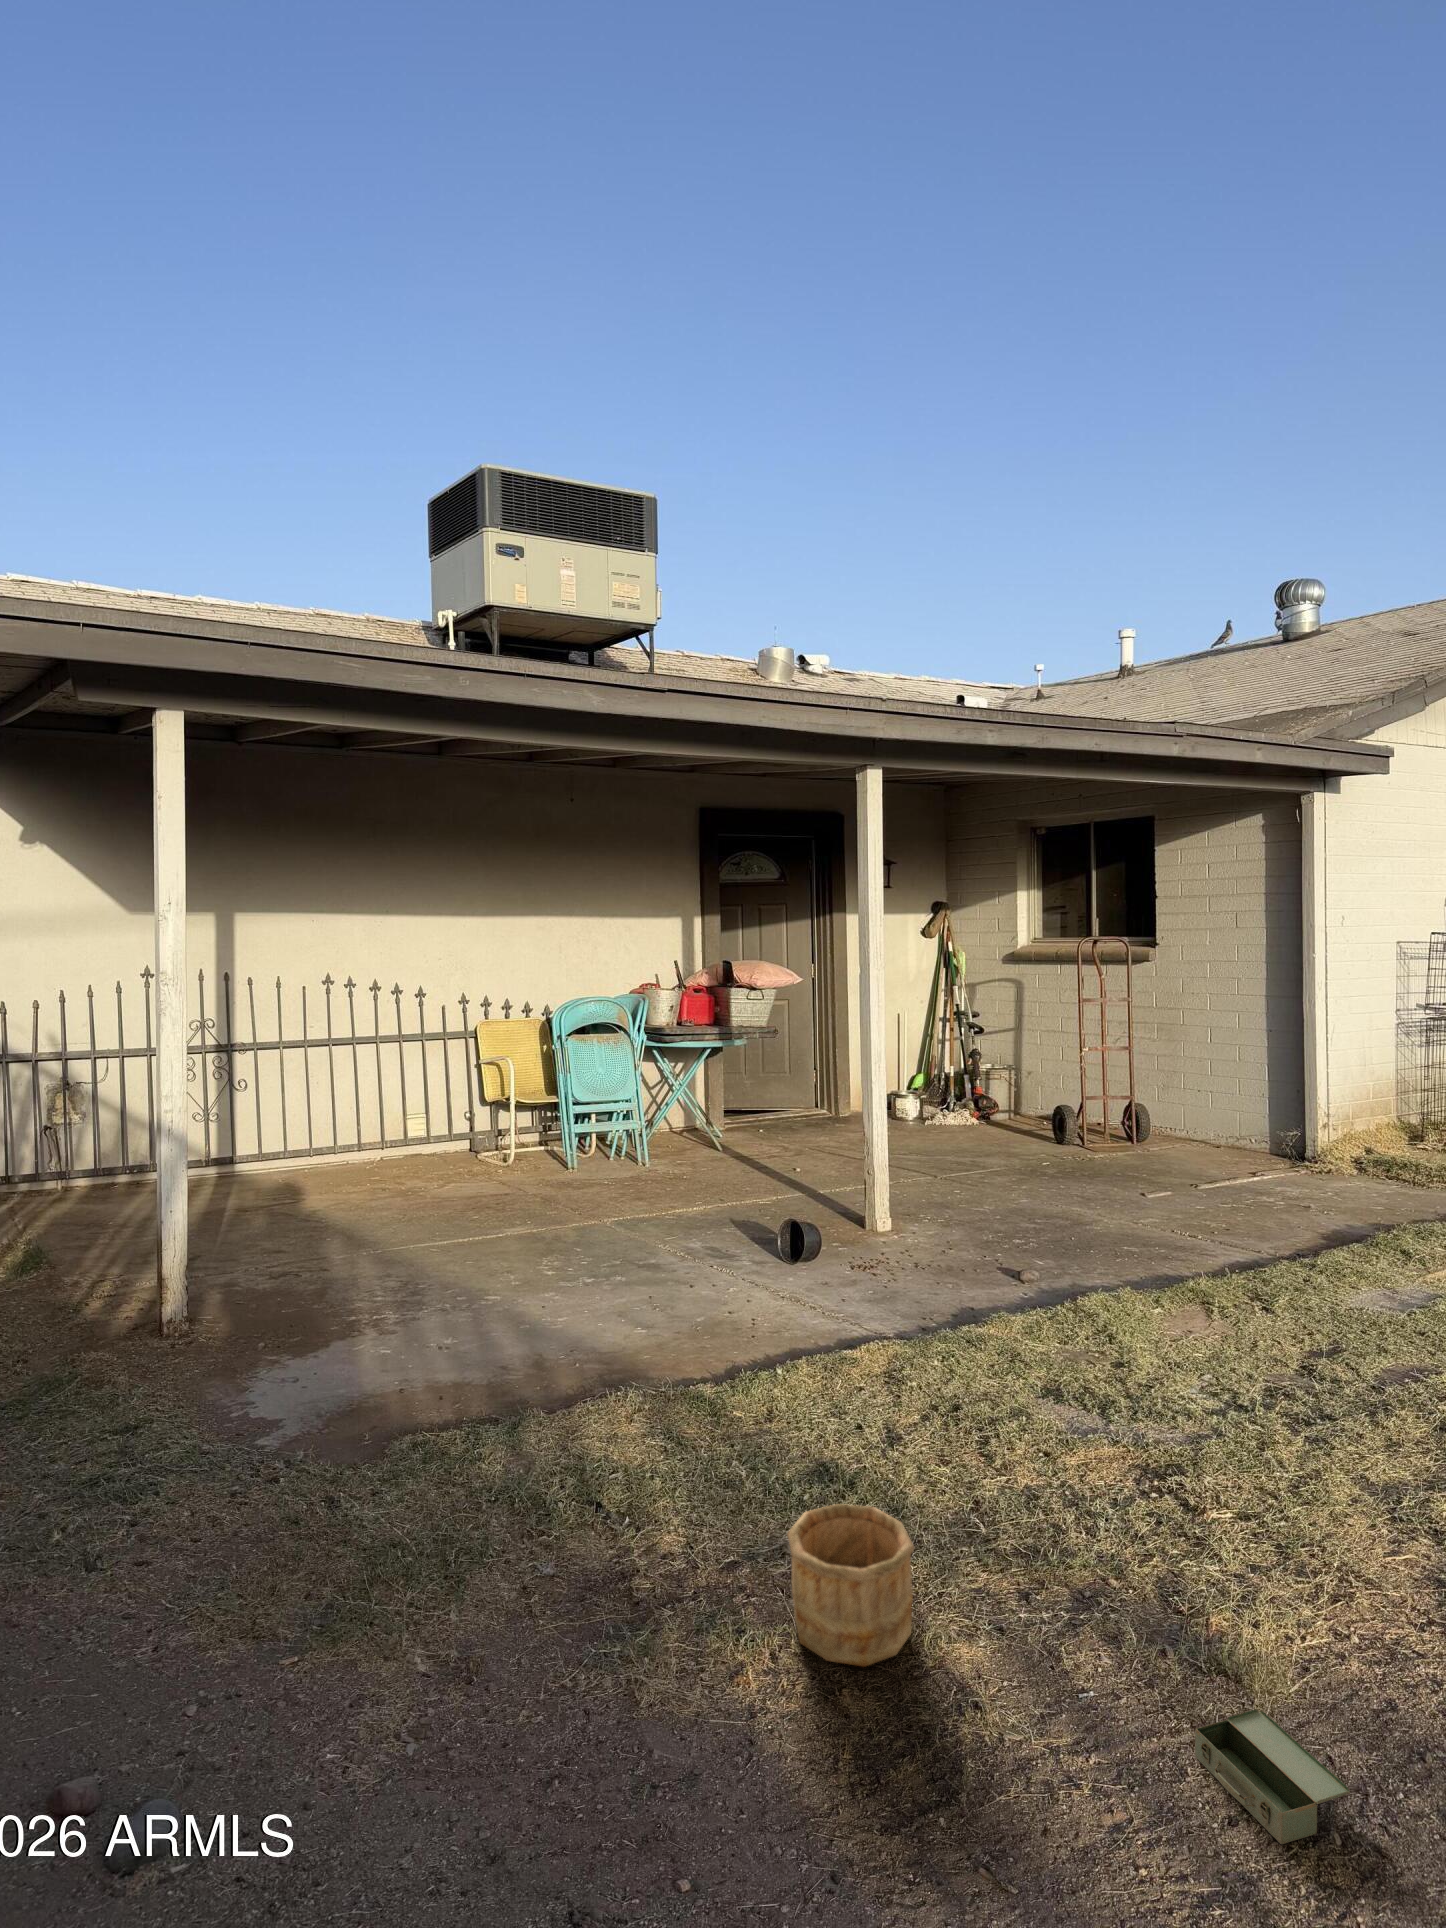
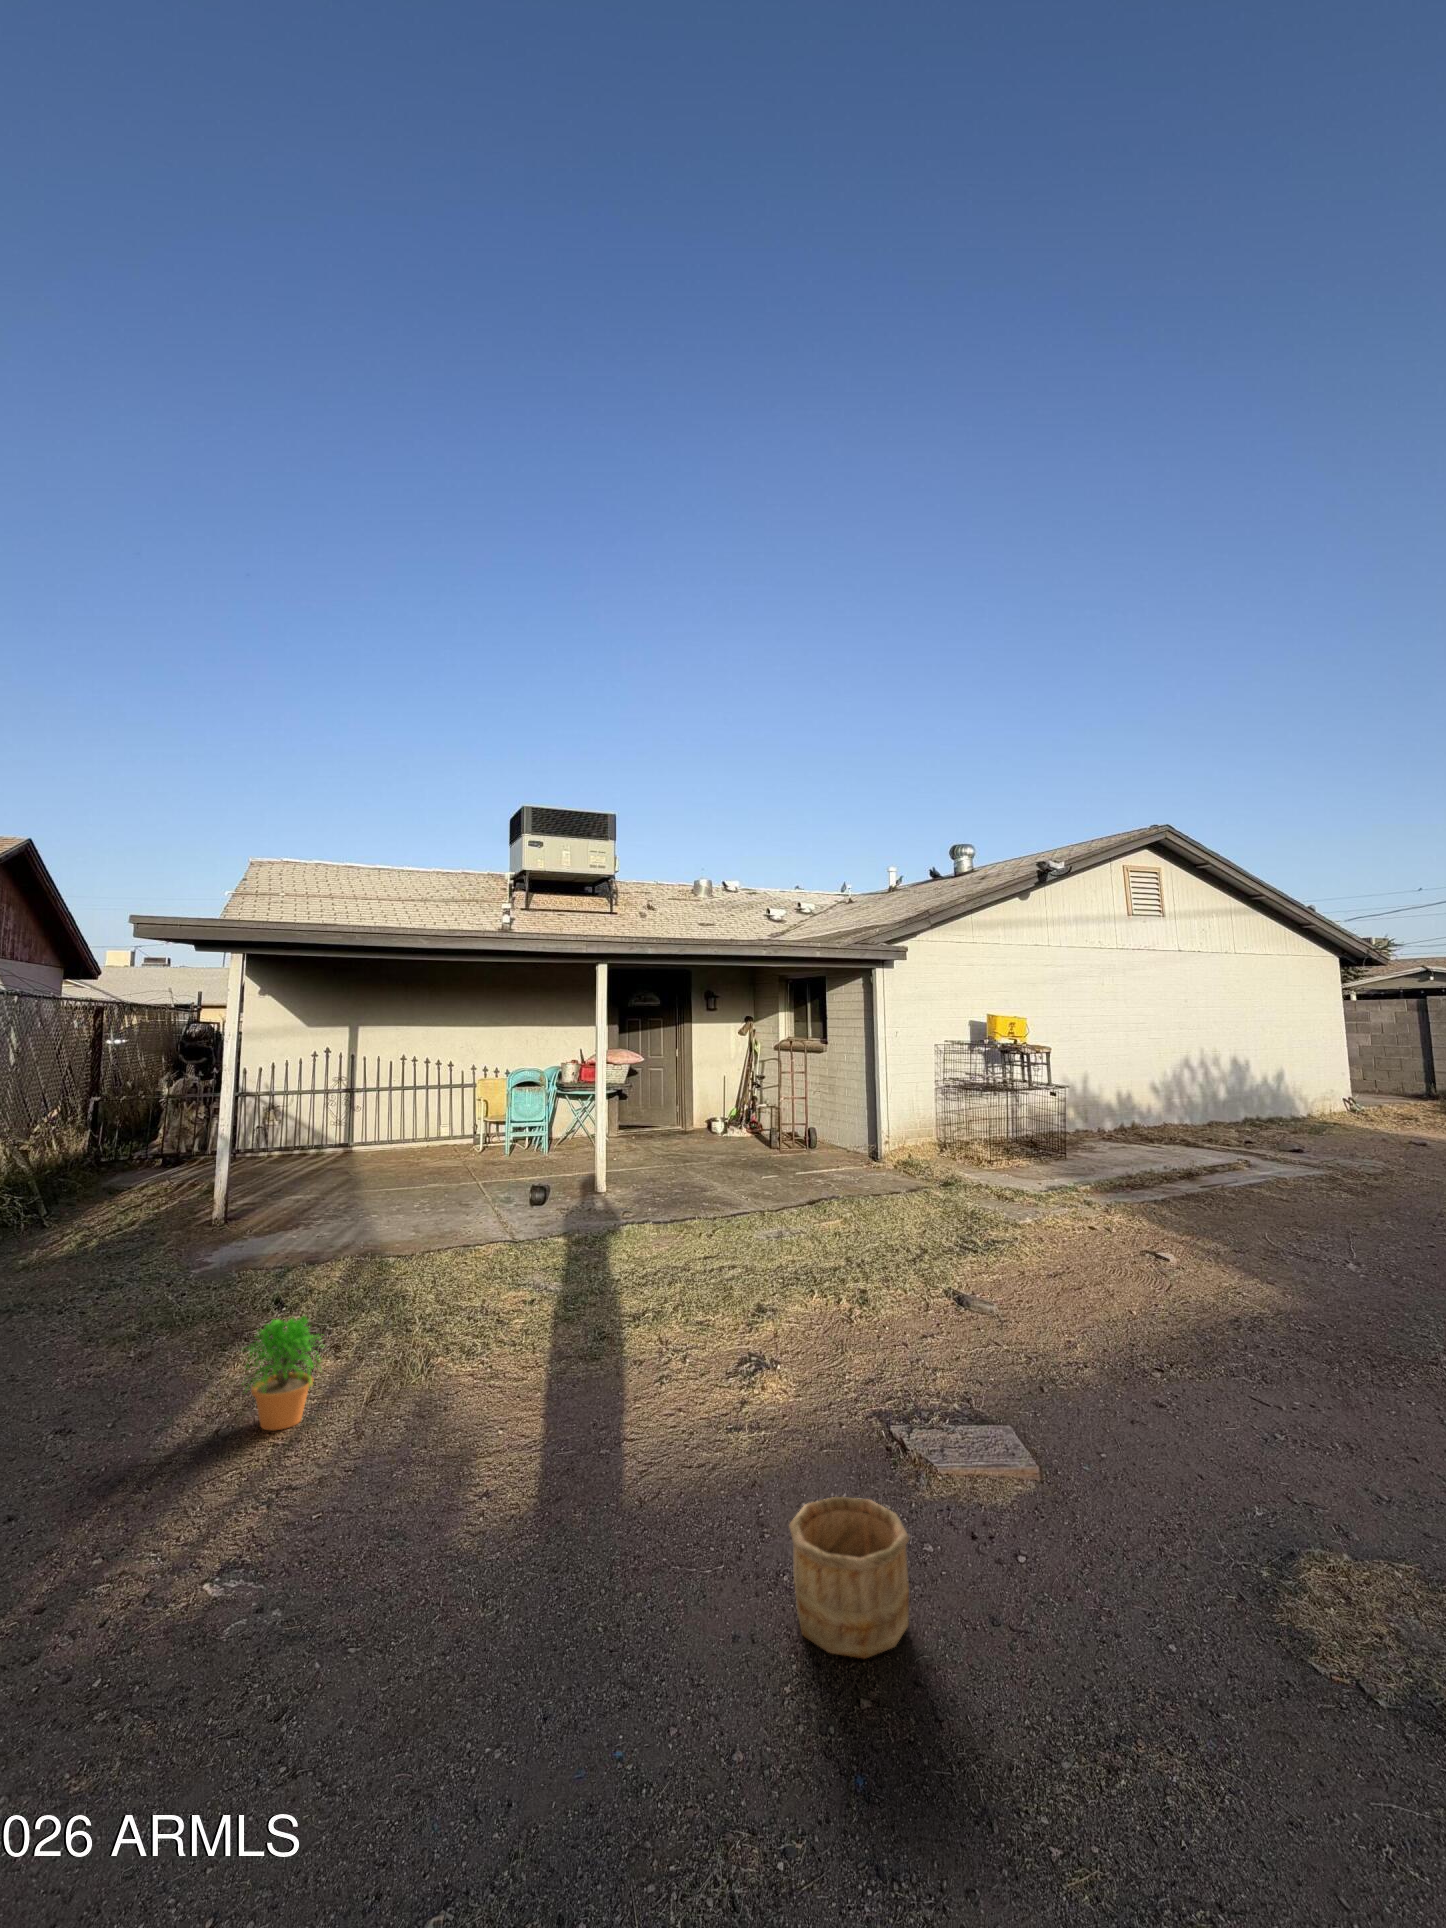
potted plant: none [179,1302,278,1426] -> present [242,1316,320,1430]
toolbox: present [1195,1709,1350,1844] -> none [1191,1701,1353,1845]

